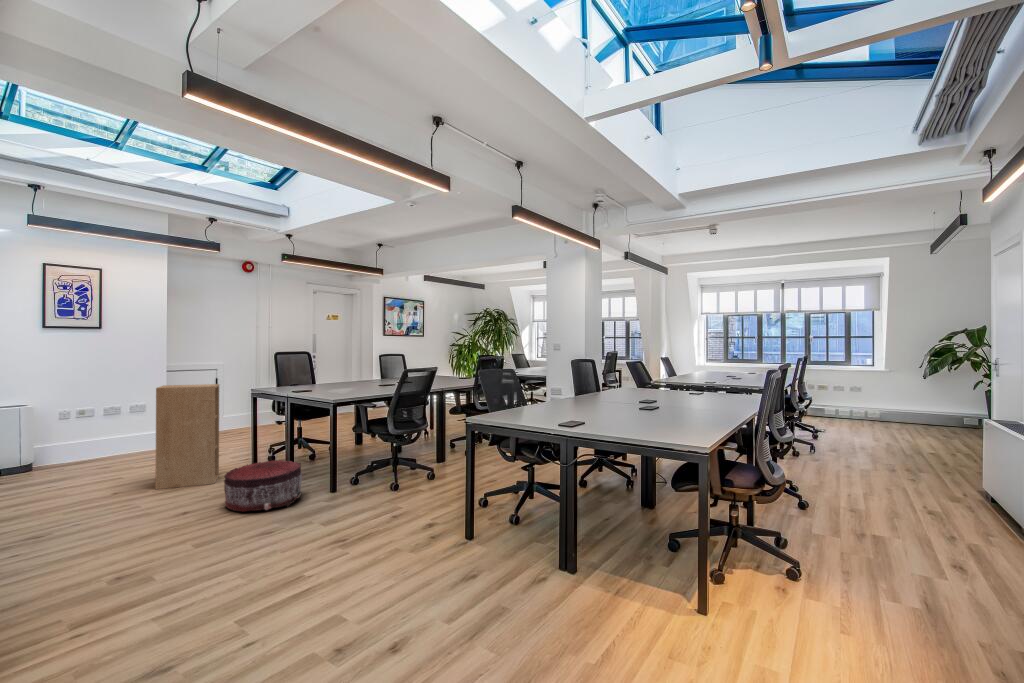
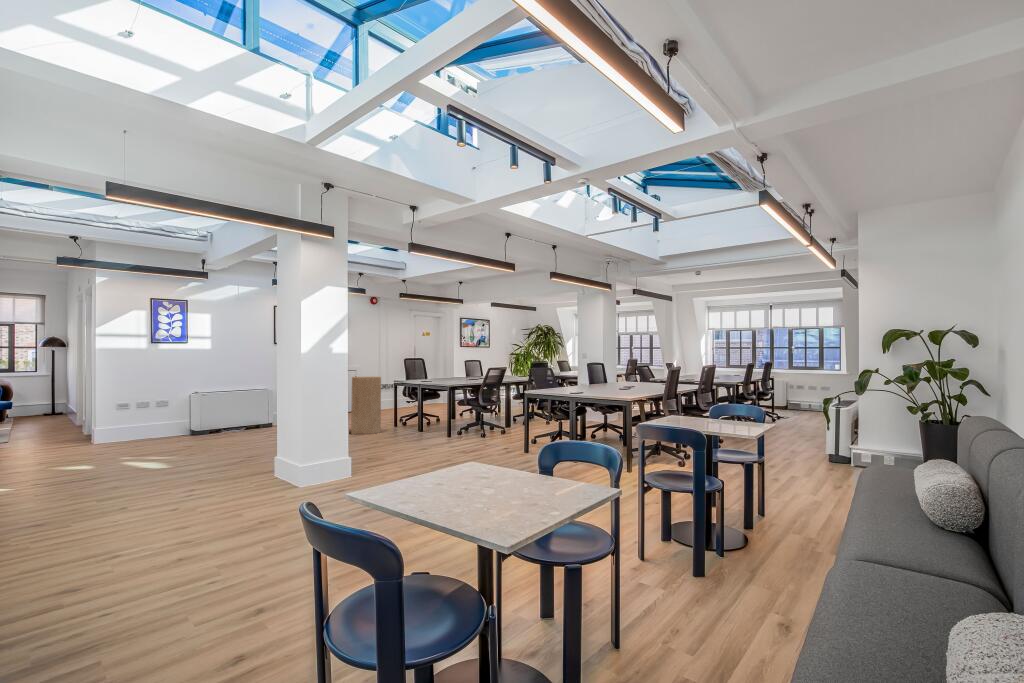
pouf: present [224,460,302,512] -> none [394,418,433,442]

